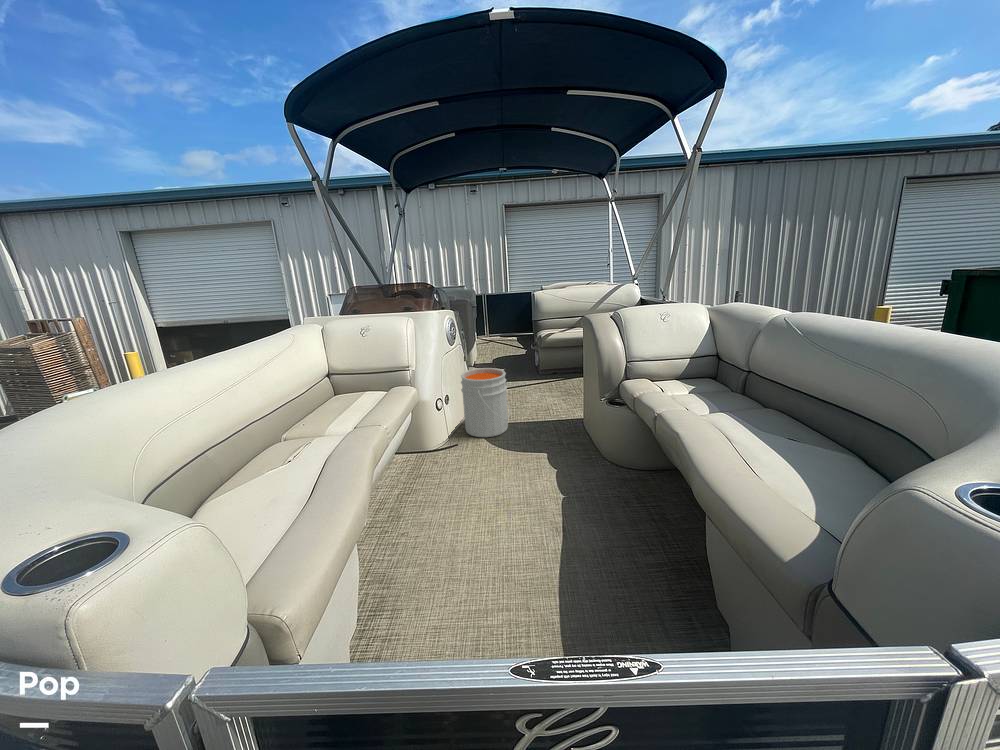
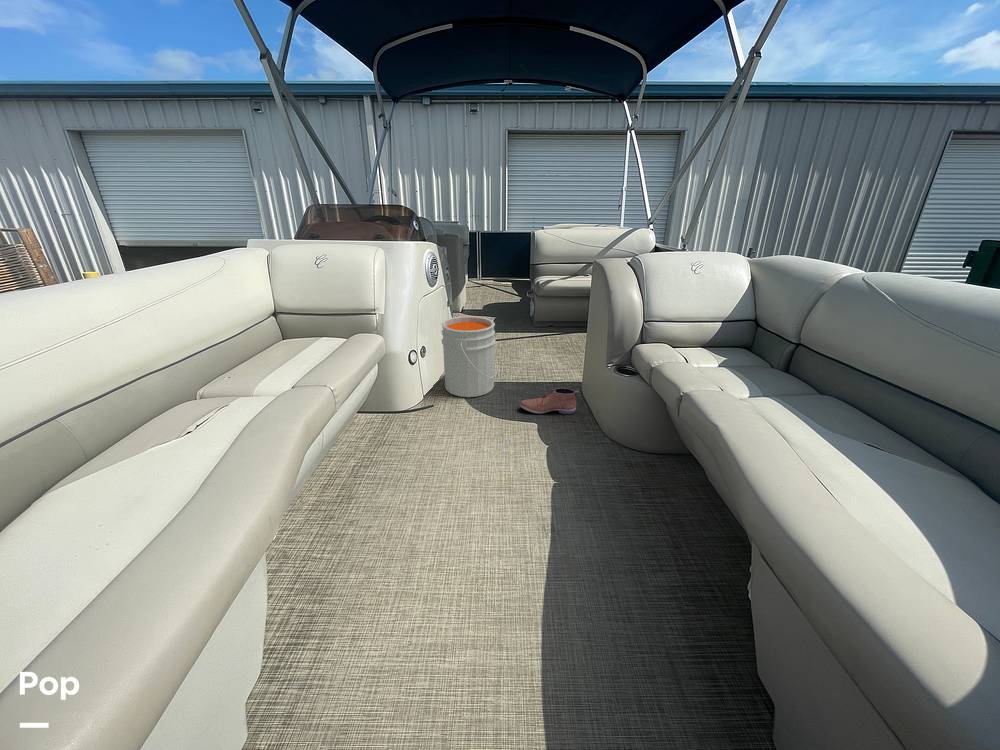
shoe: none [531,423,582,446] -> present [520,388,579,414]

